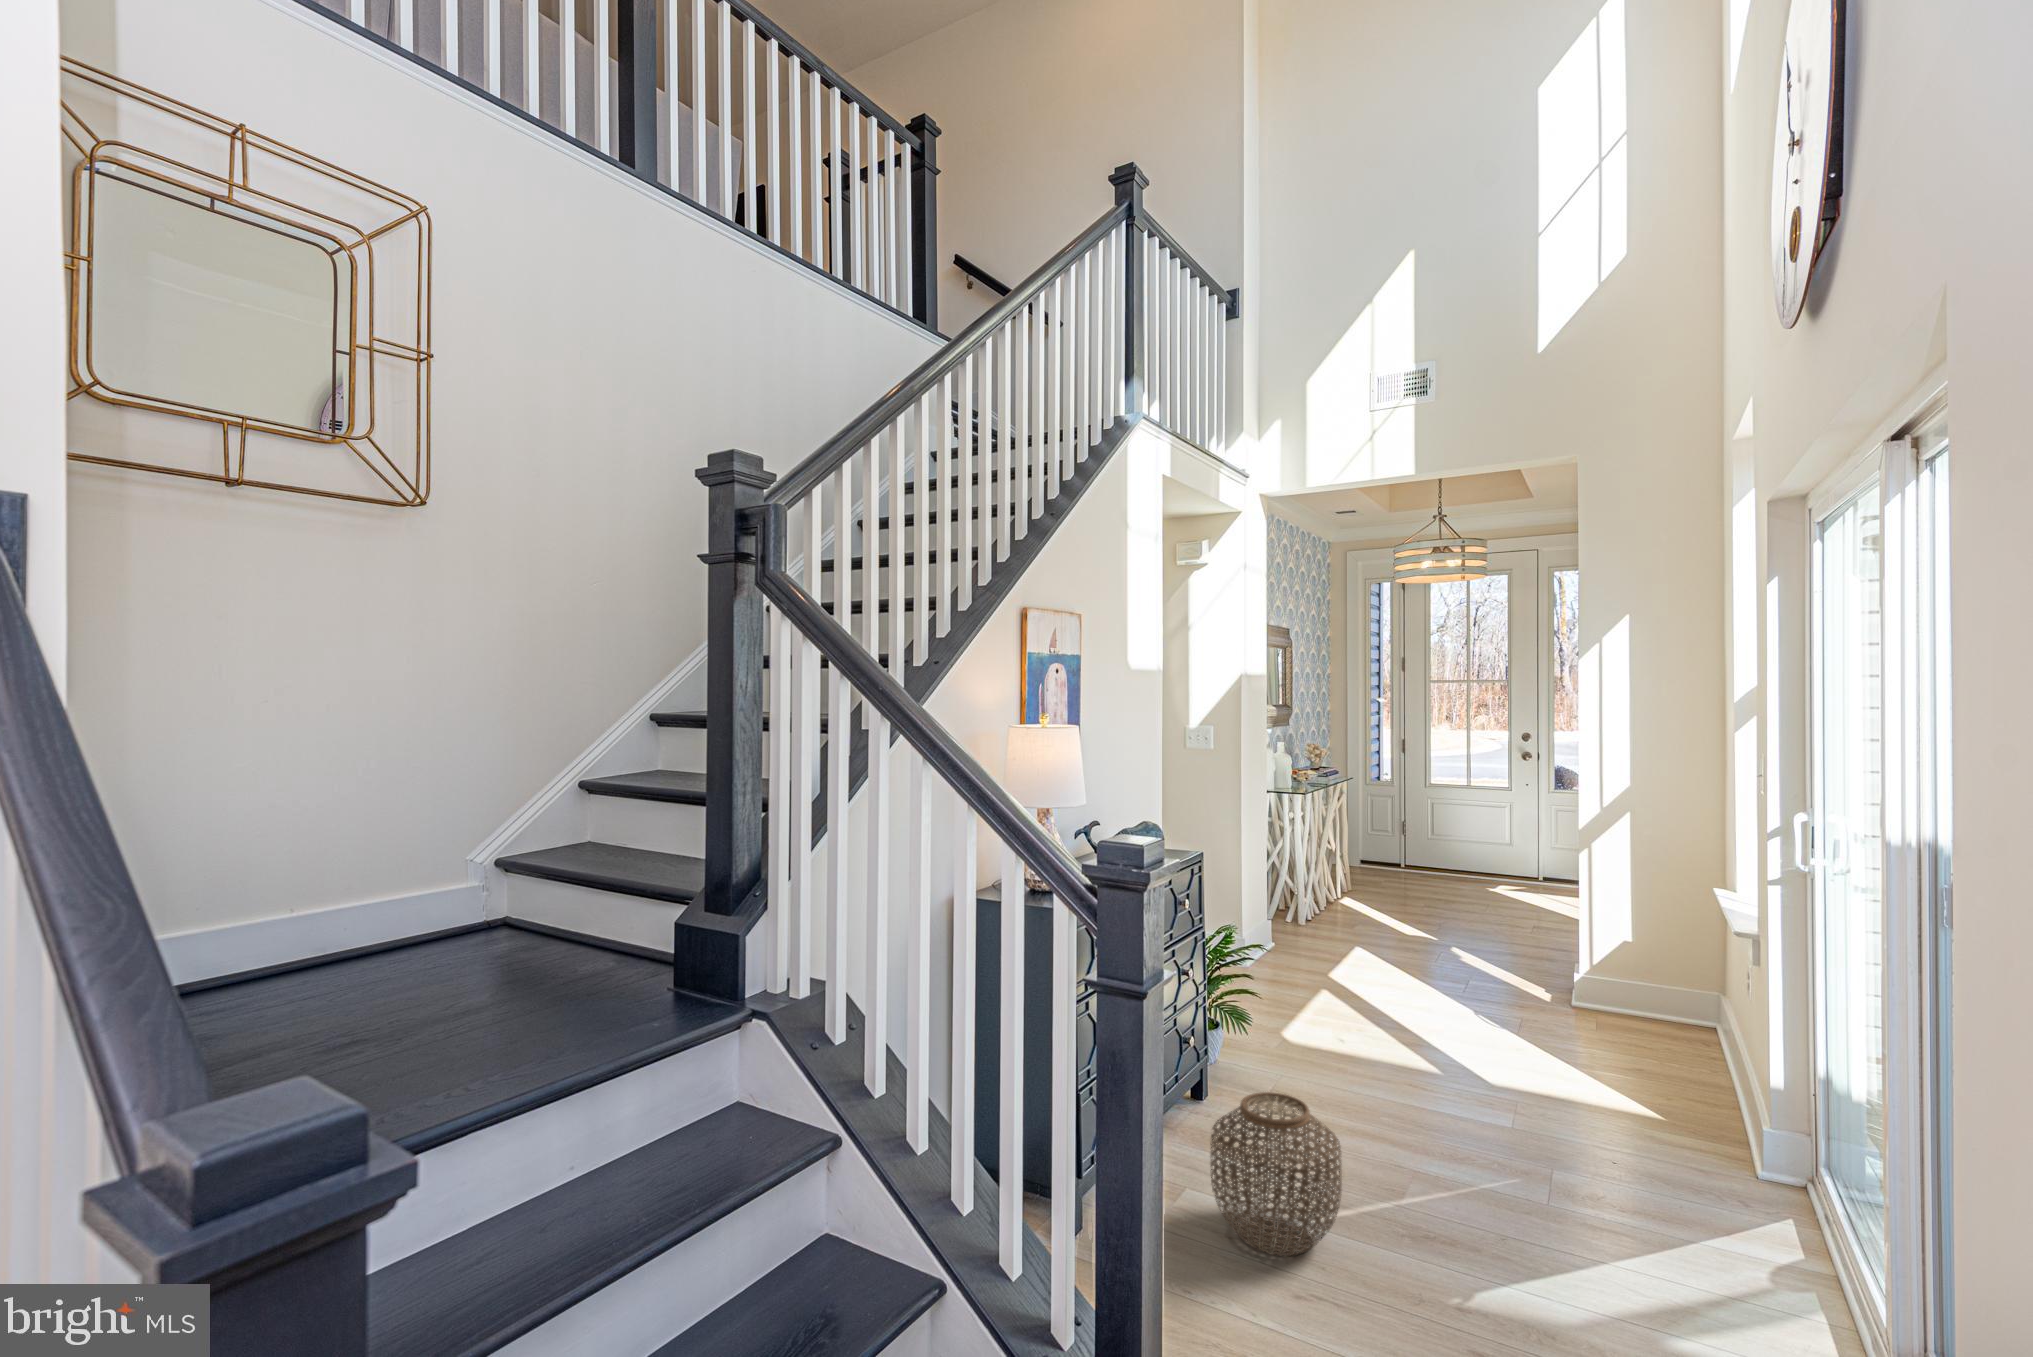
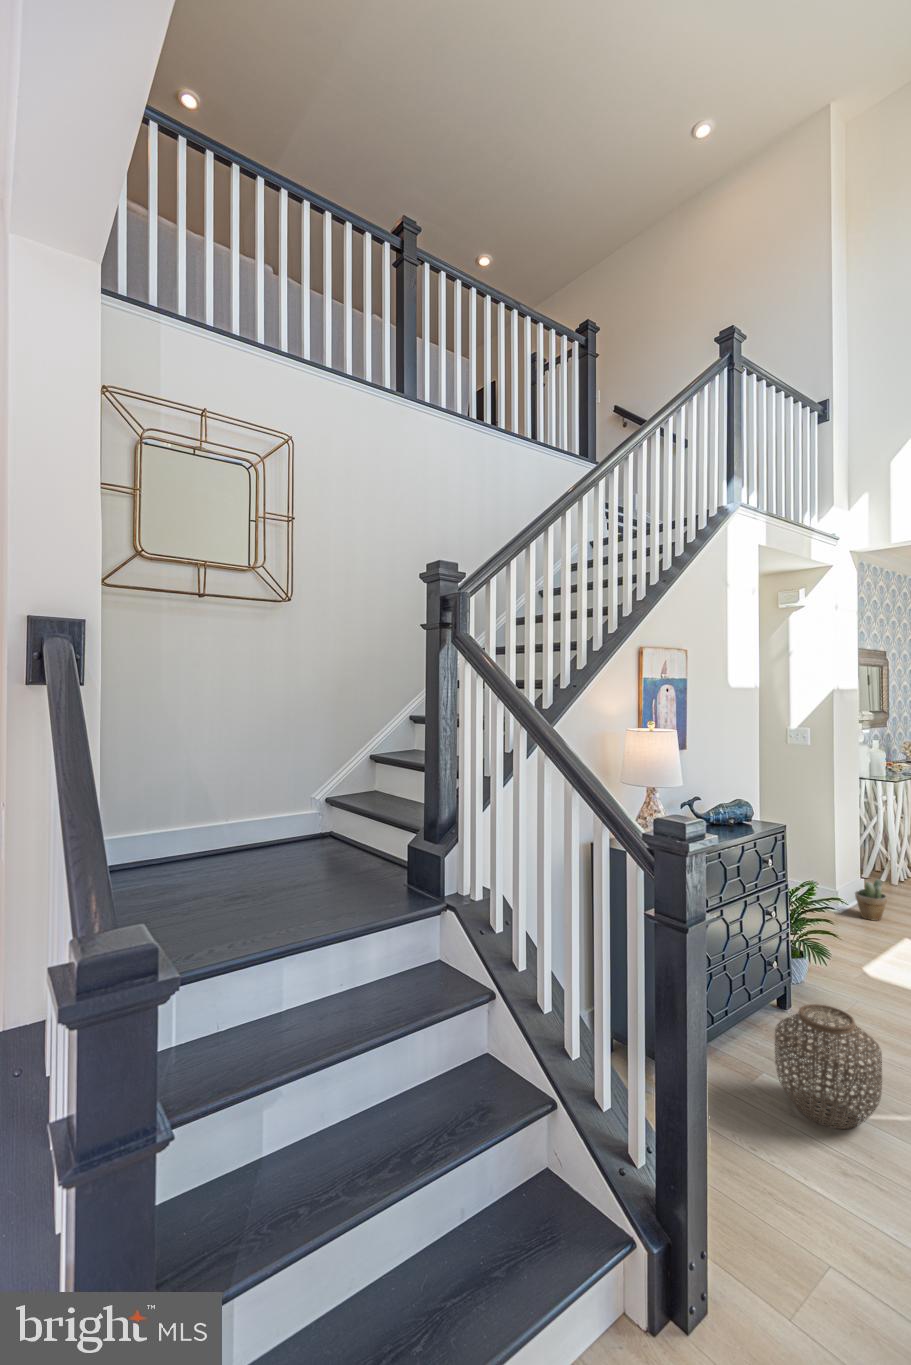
potted plant: none [1265,920,1302,974] -> present [855,879,887,921]

